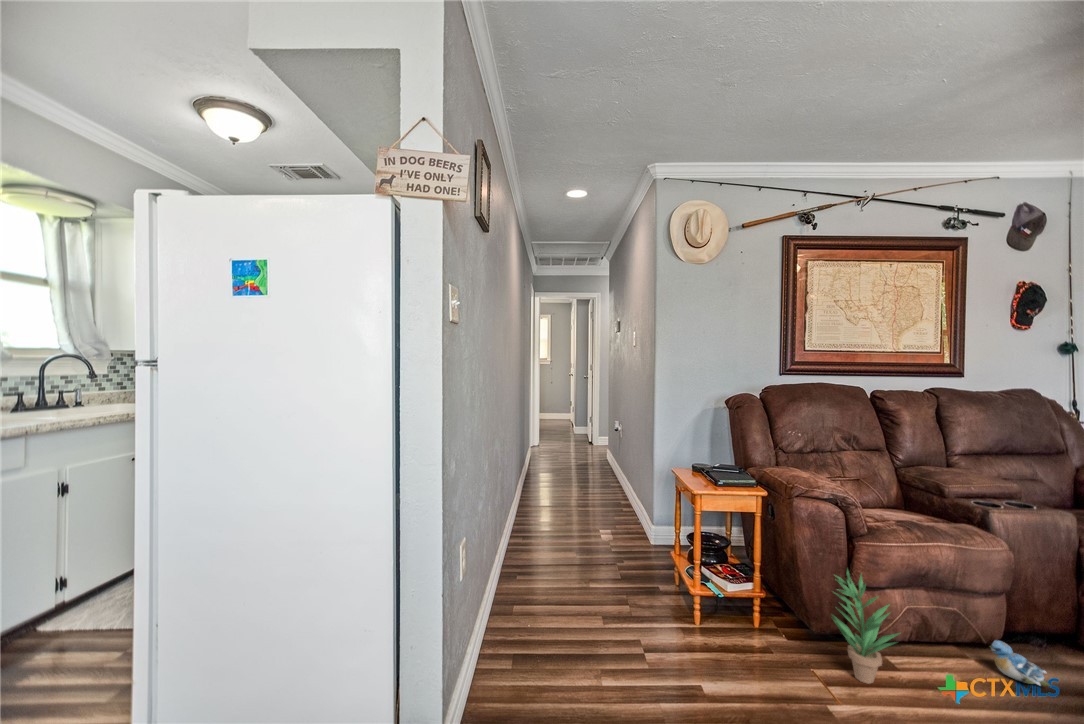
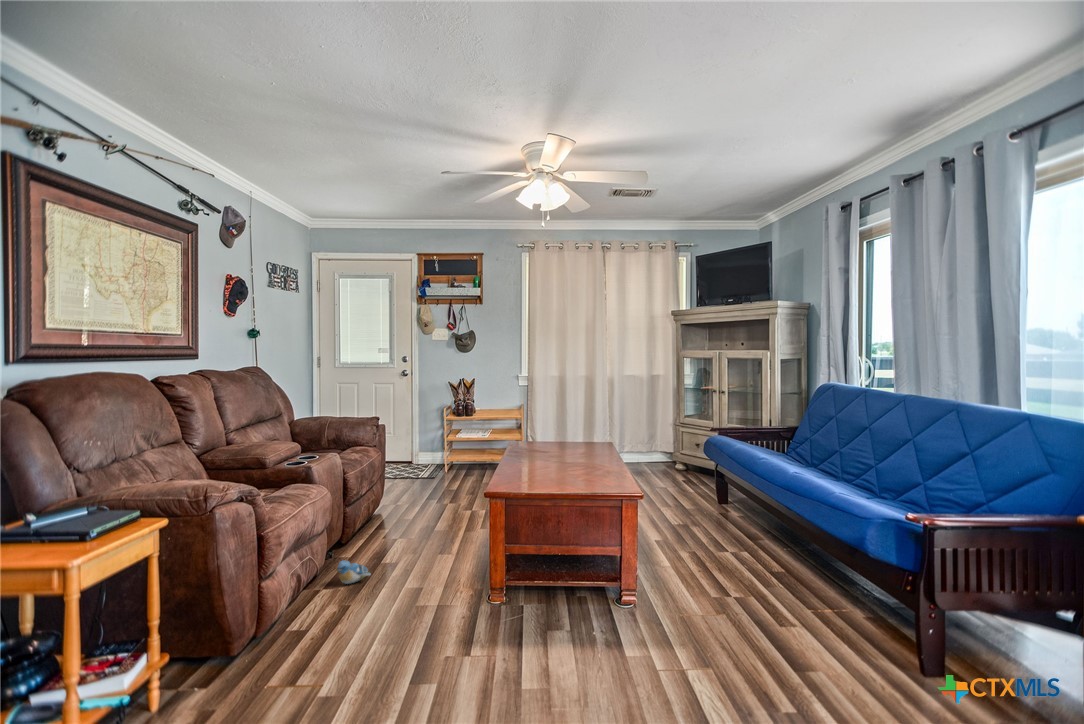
potted plant: present [833,569,901,684] -> none [265,554,330,660]

